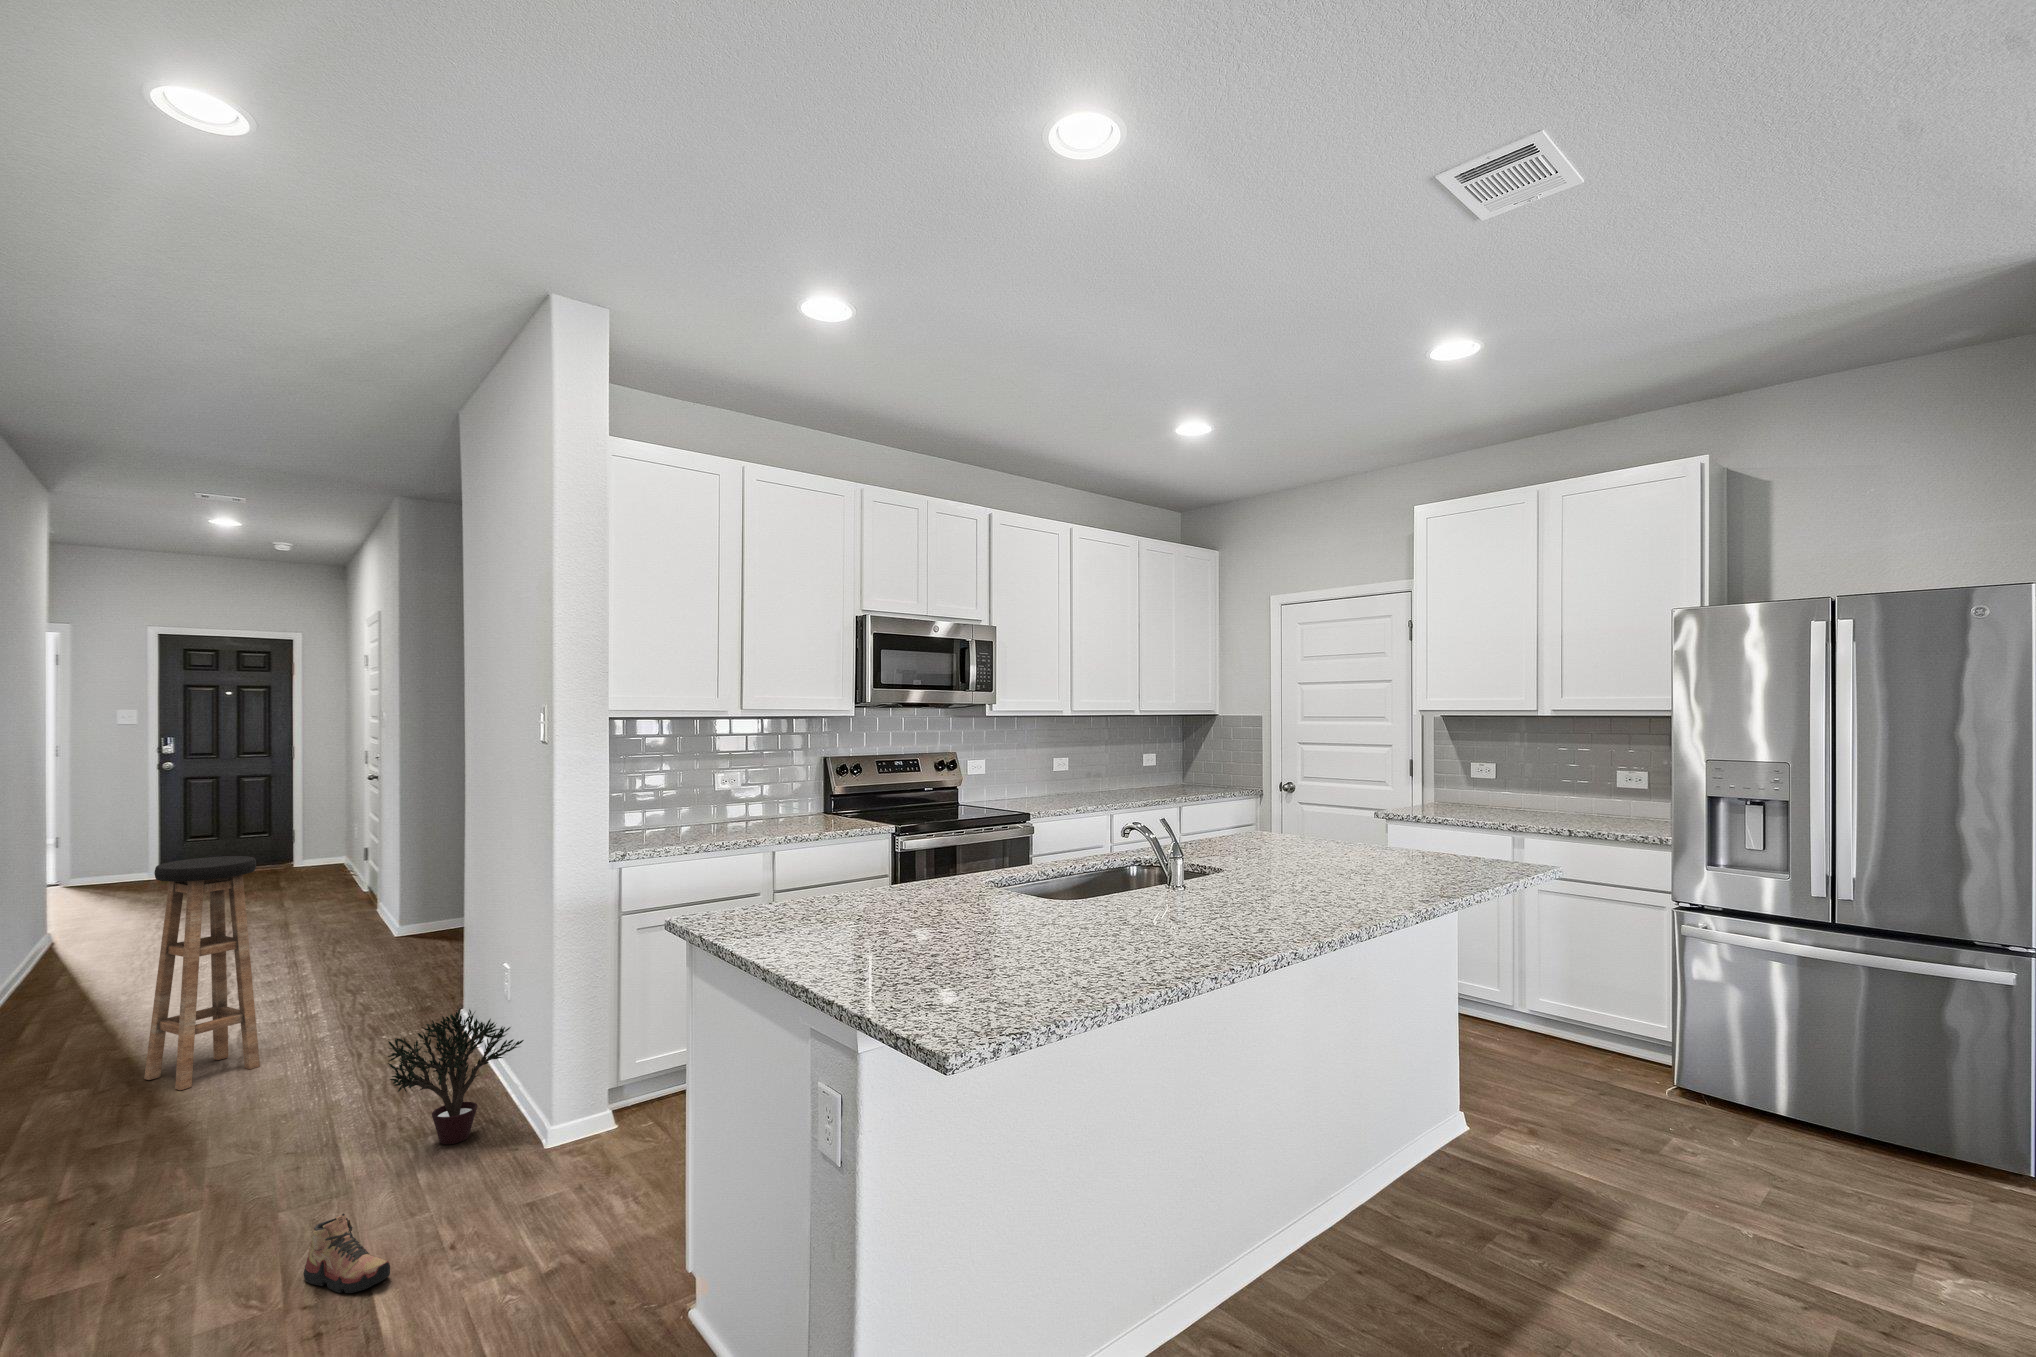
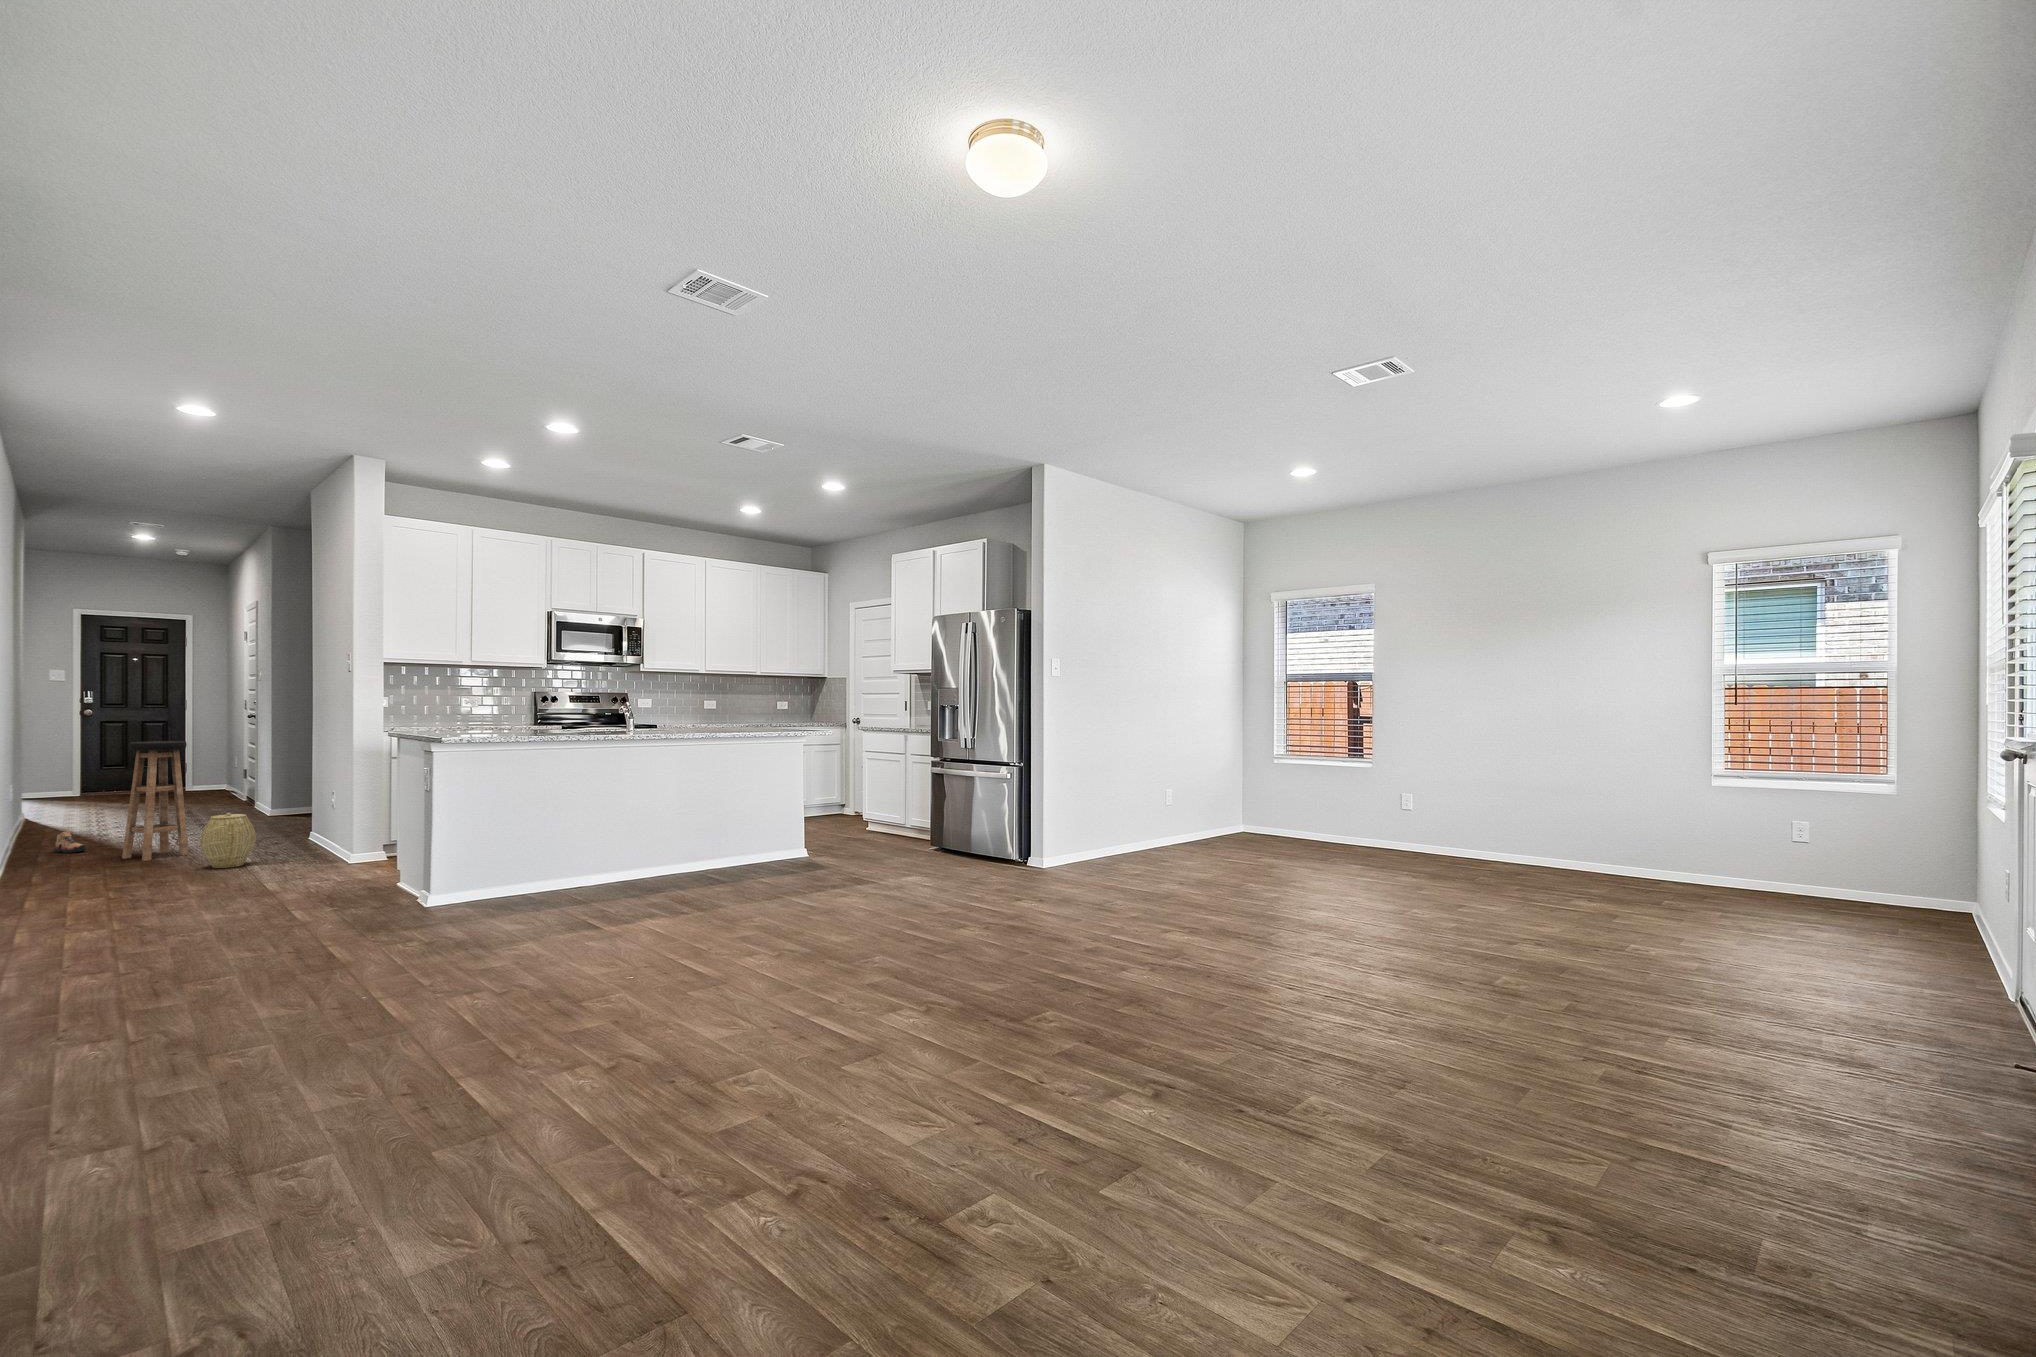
potted plant: present [388,1008,524,1144] -> none [264,806,338,870]
woven basket: none [269,1011,372,1127] -> present [200,813,256,868]
shoe: present [304,1214,390,1293] -> present [54,831,86,853]

